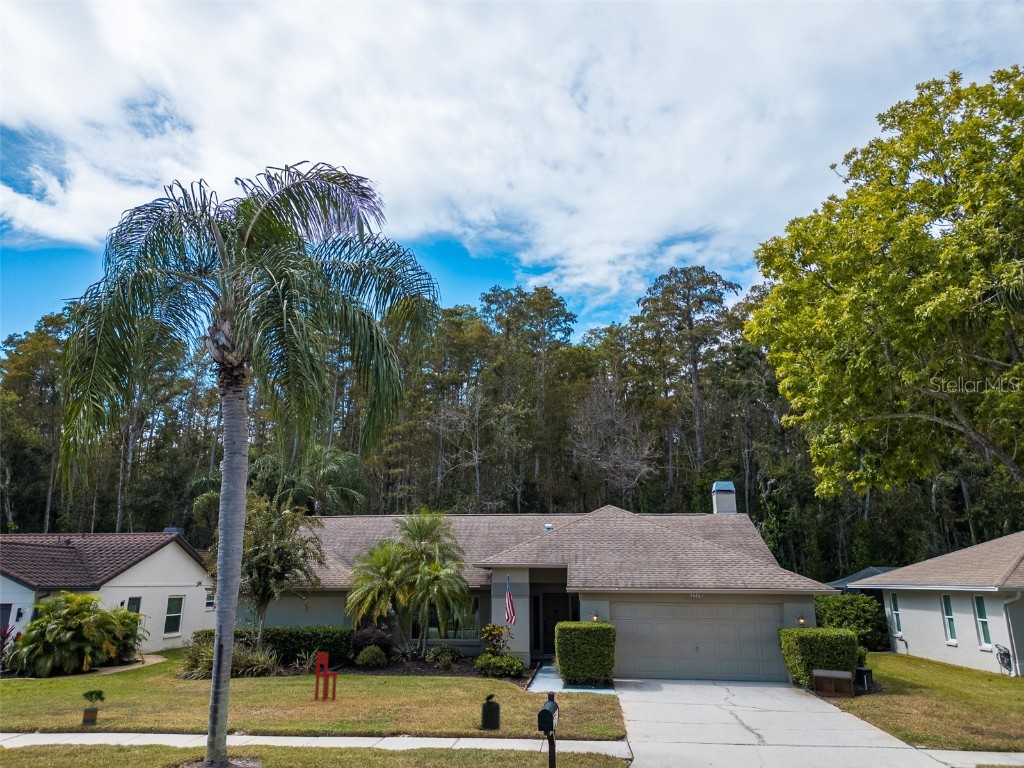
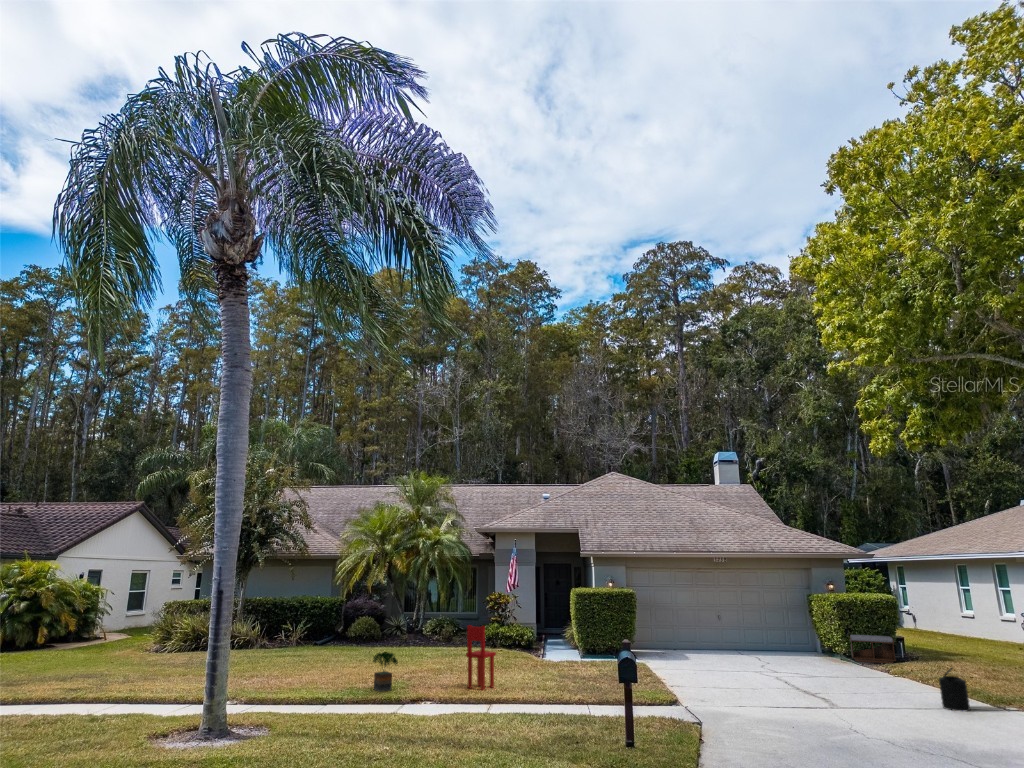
chair: present [315,652,338,701] -> present [466,625,496,690]
potted tree: present [82,690,105,726] -> present [373,652,398,692]
trash can: present [481,694,501,731] -> present [939,668,970,711]

